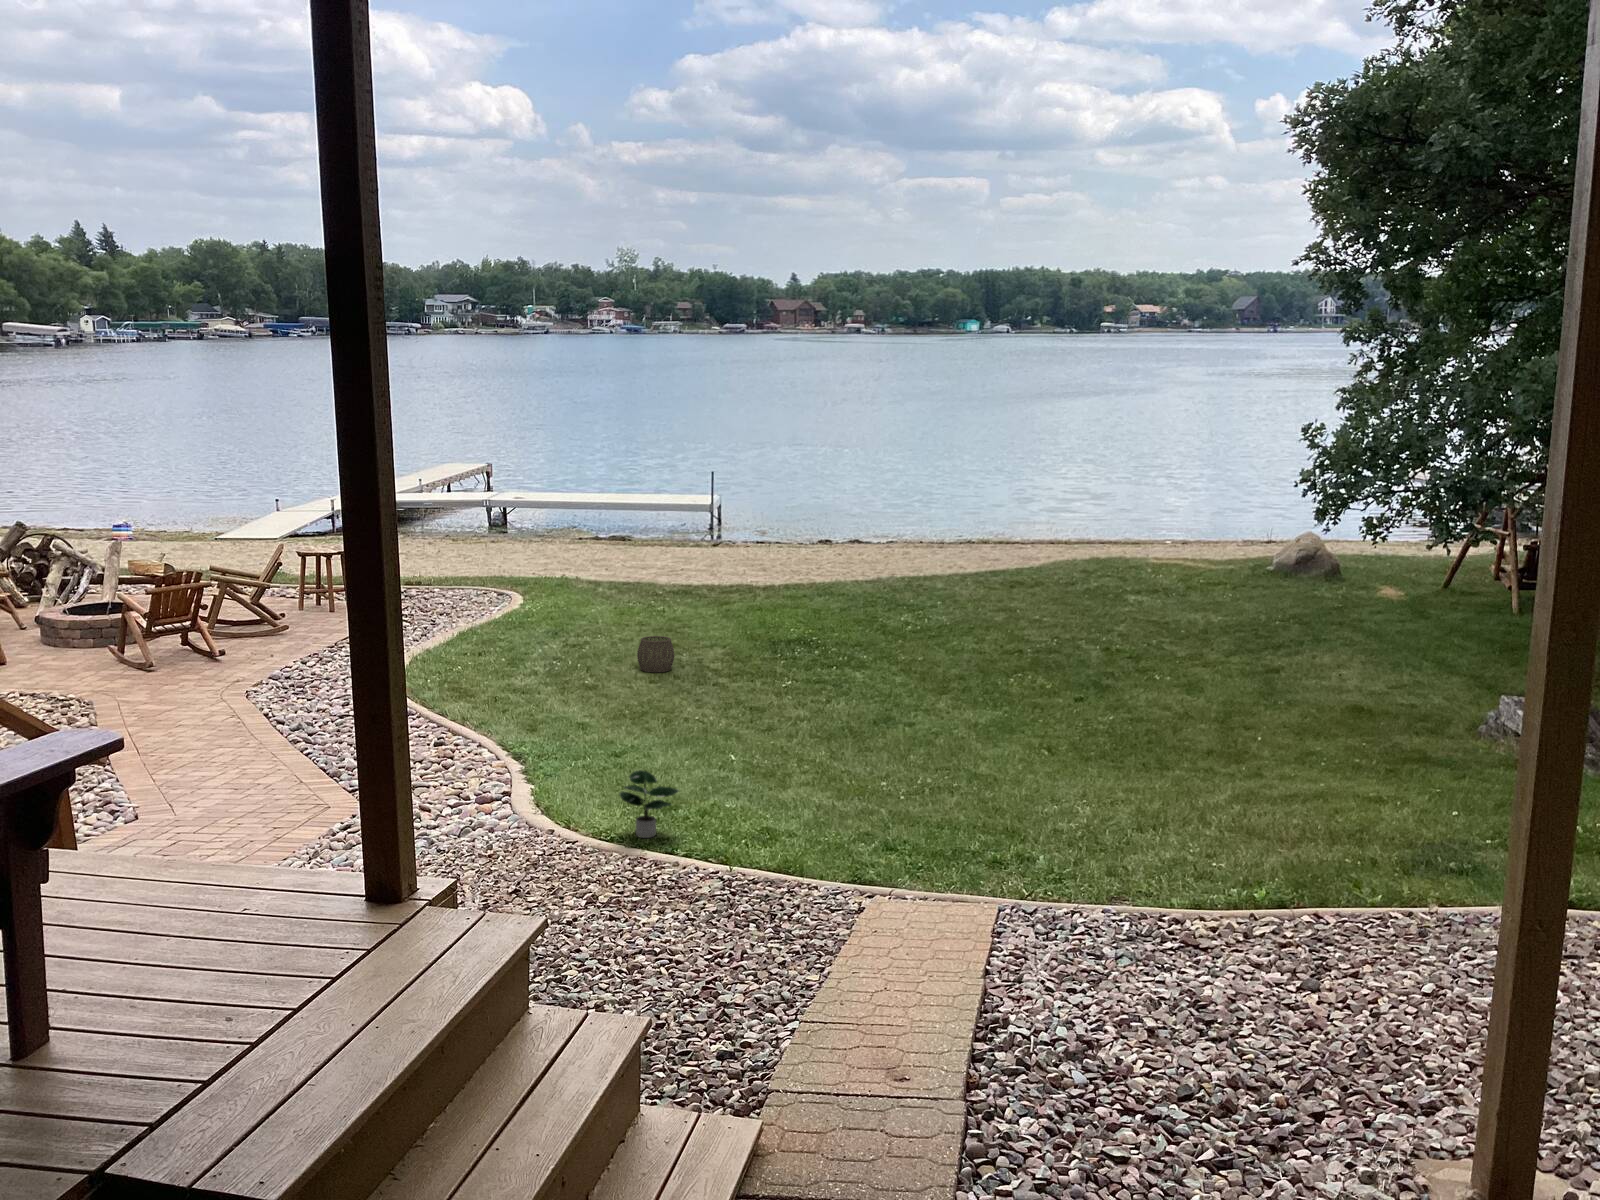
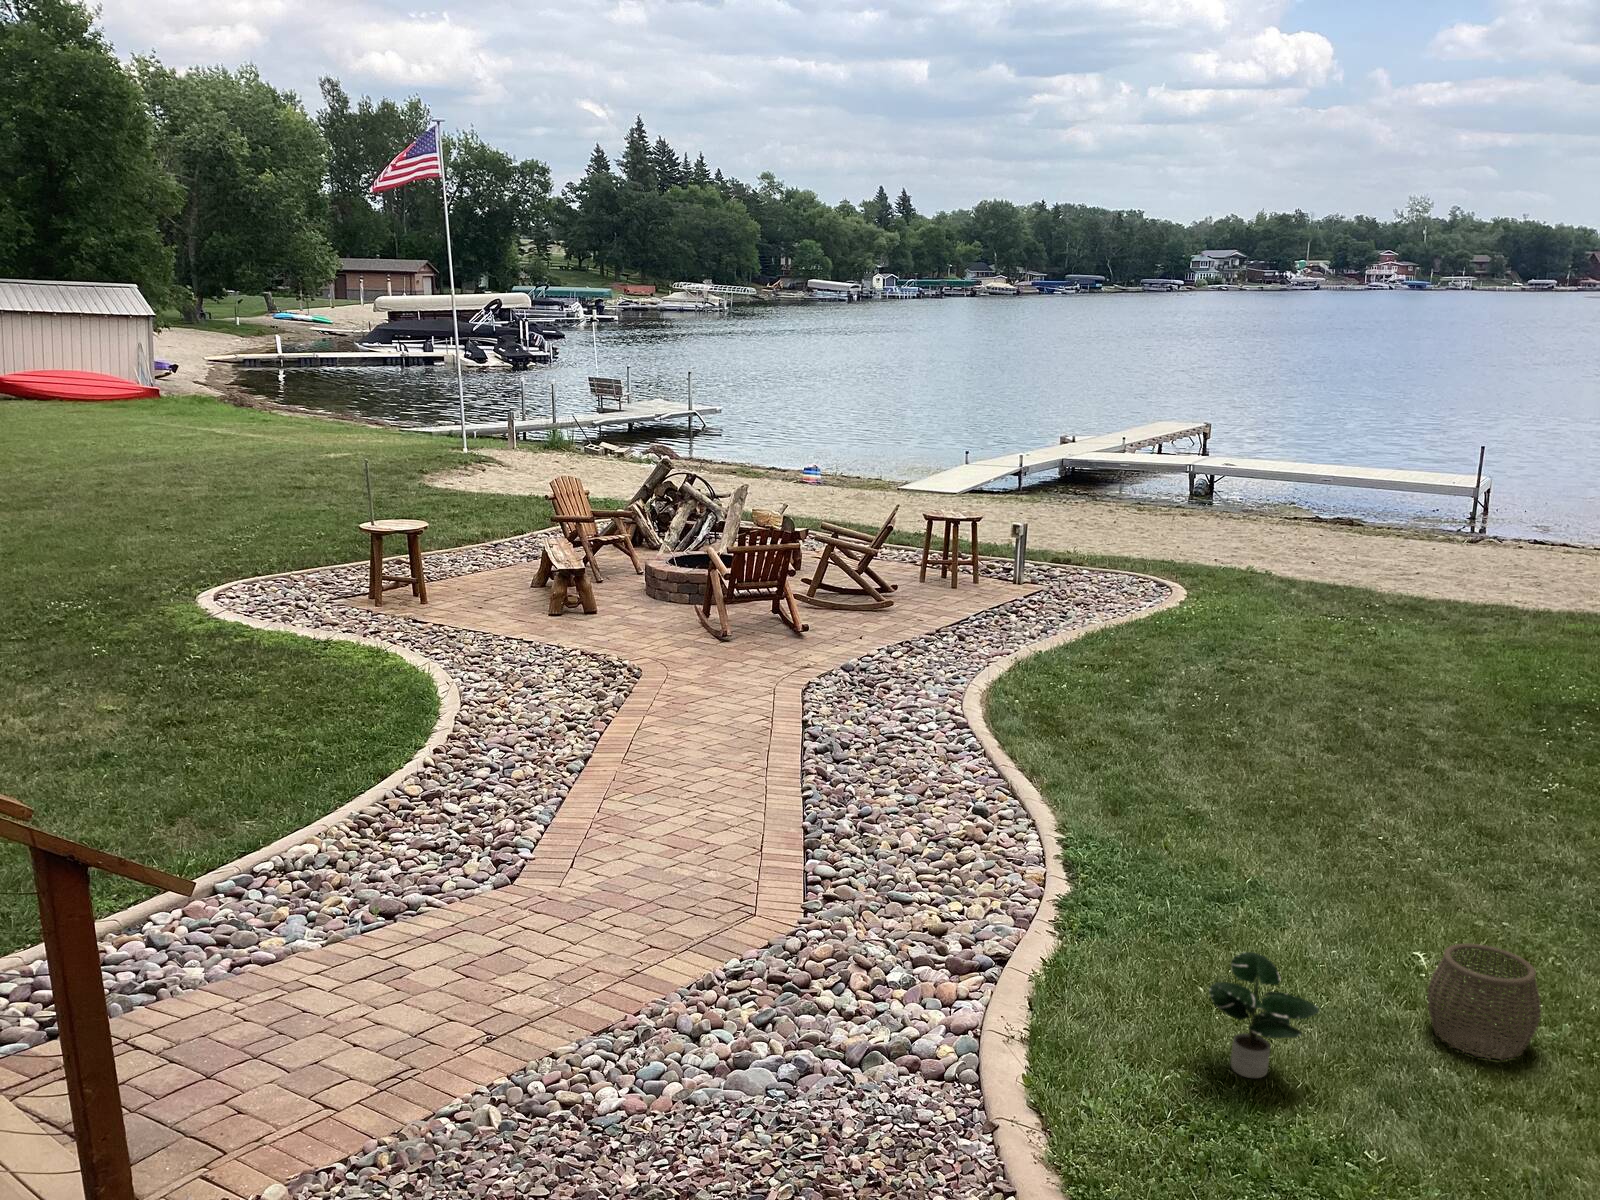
woven basket: present [637,636,675,673] -> present [1427,944,1541,1060]

